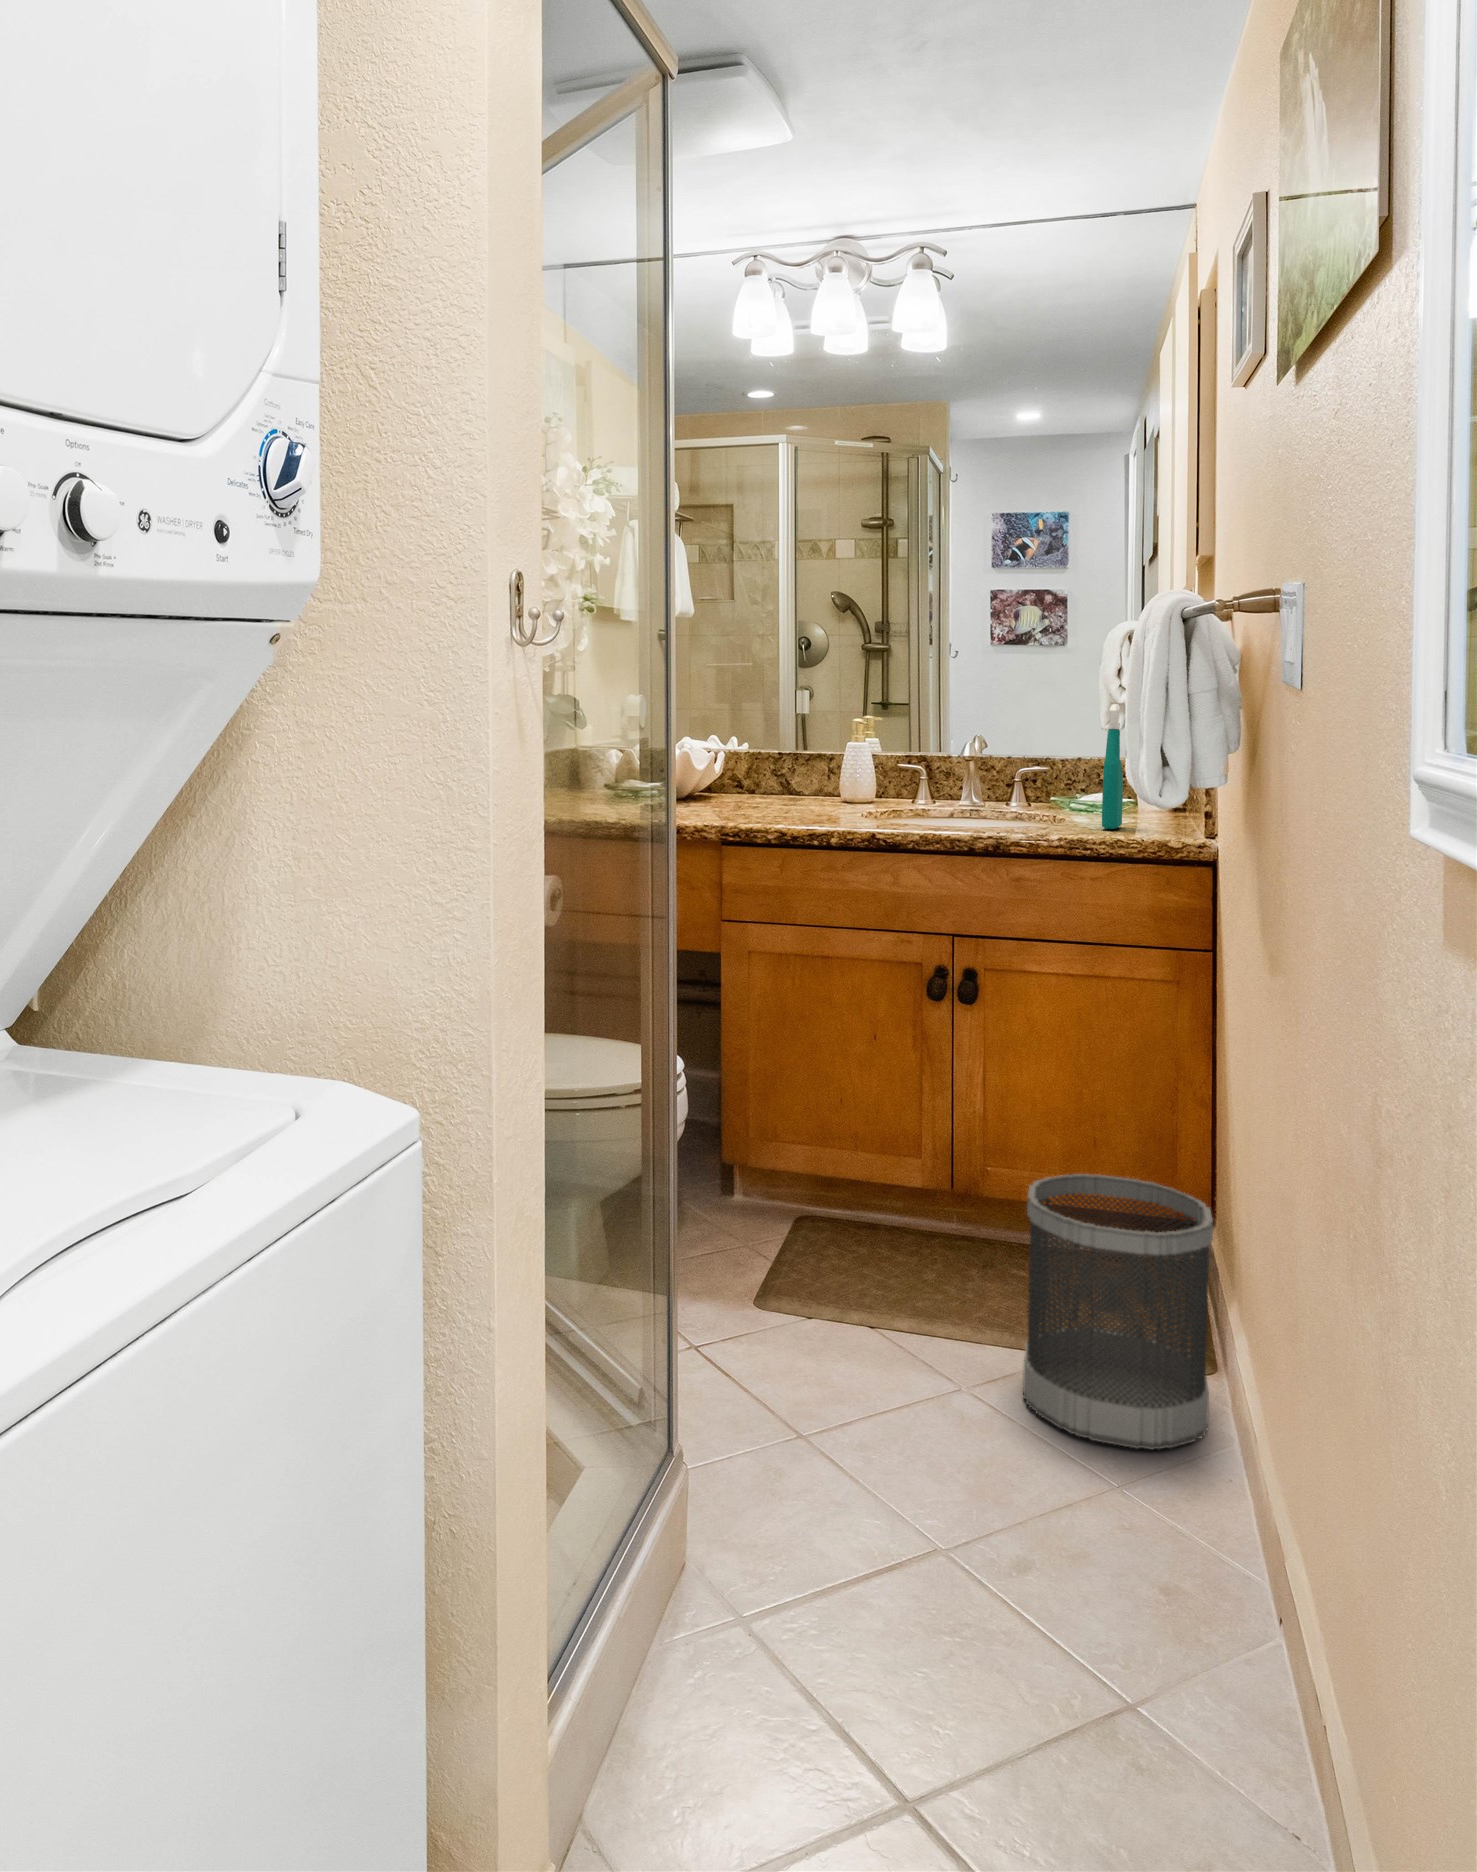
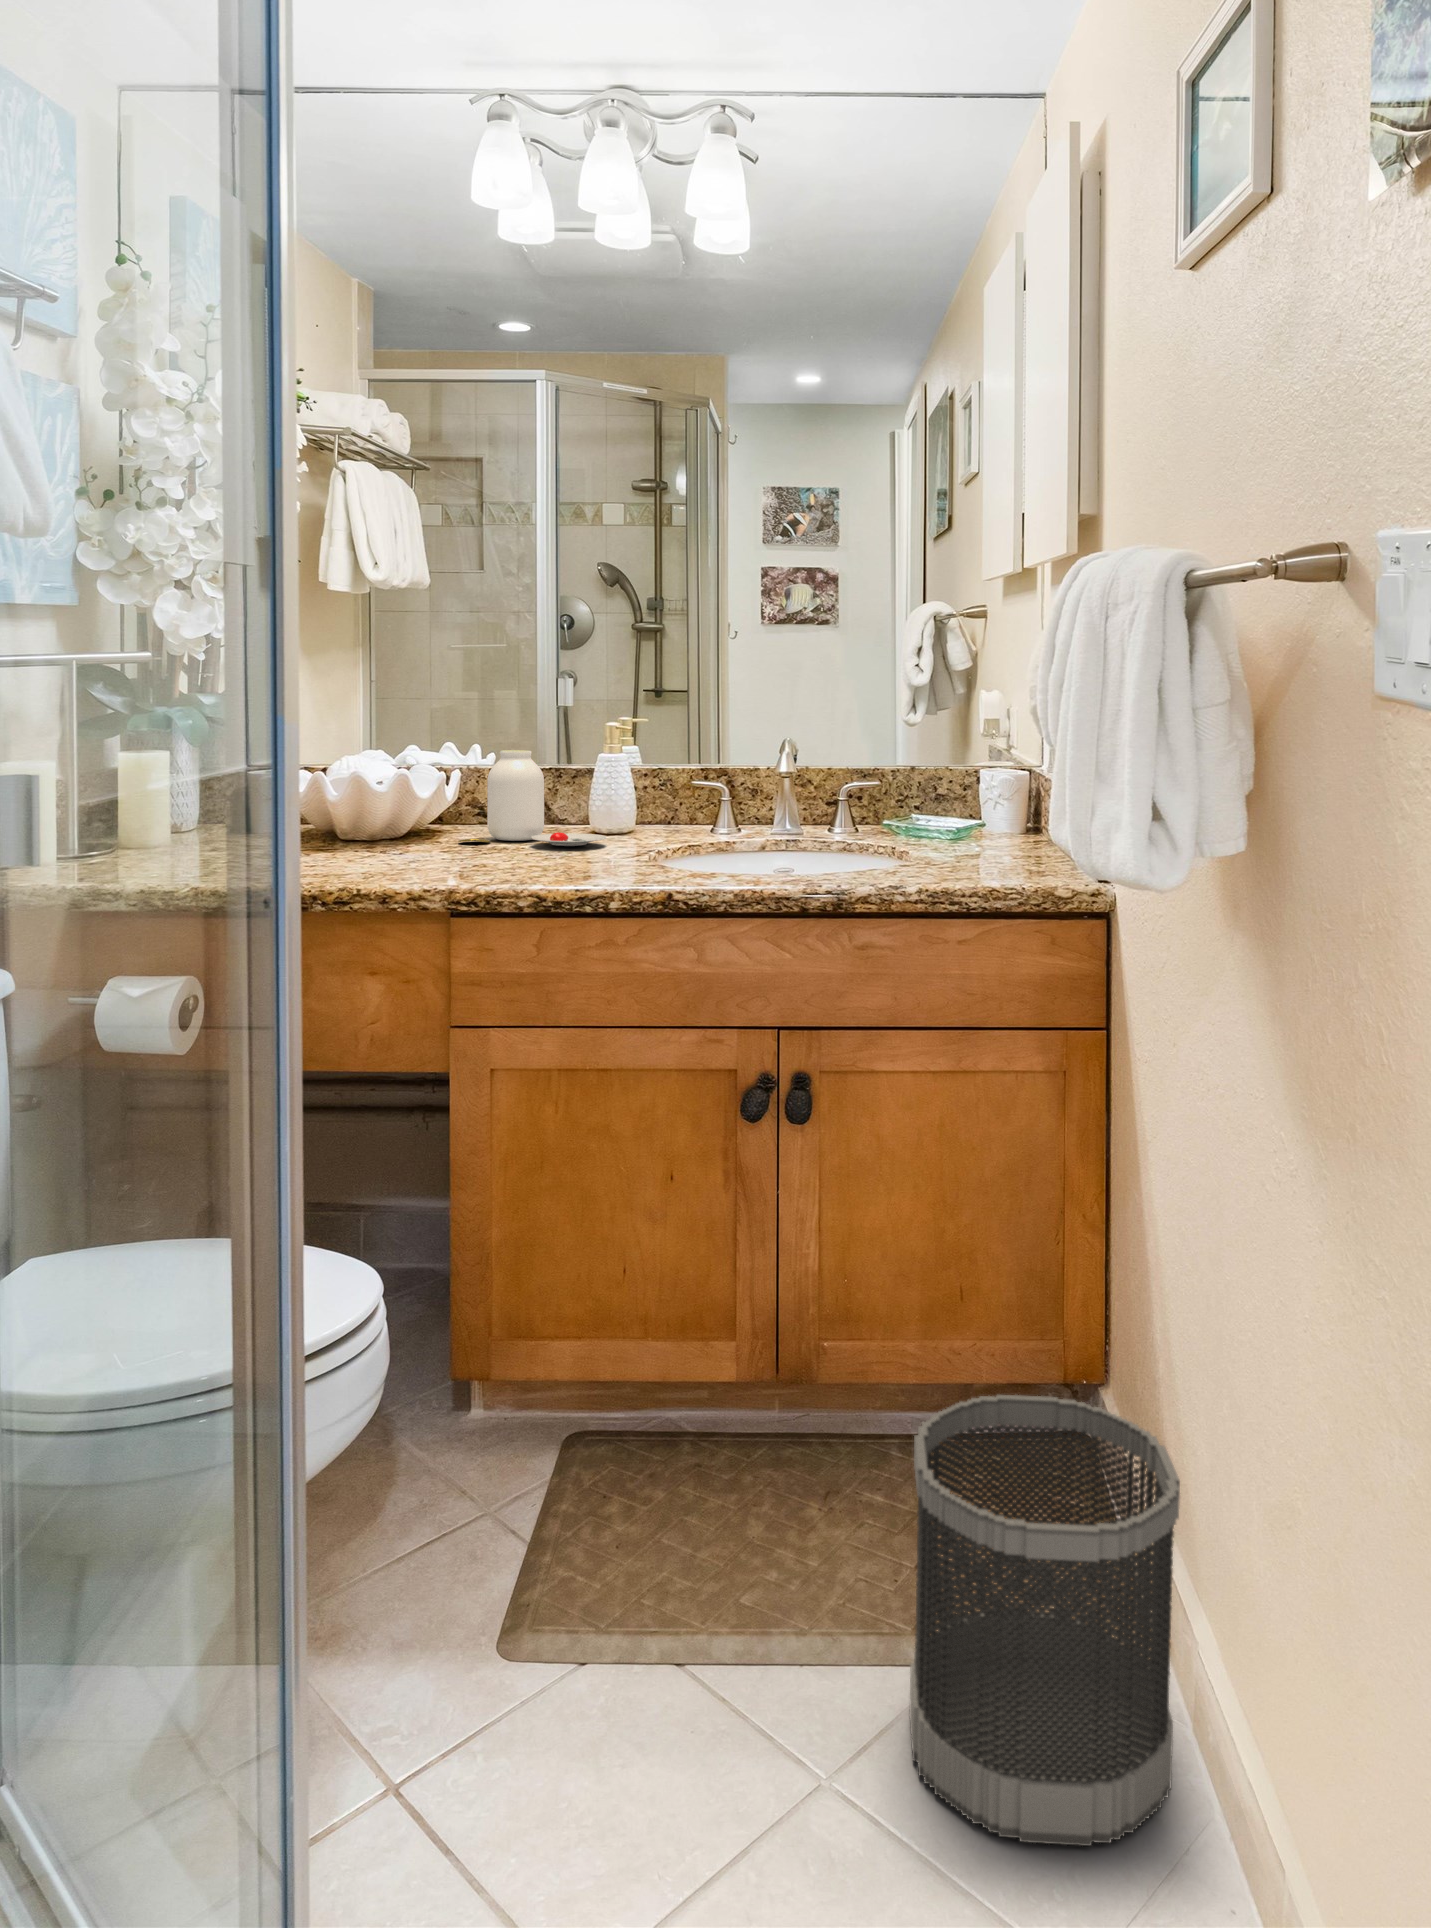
spray bottle: present [1102,704,1123,829] -> none [960,702,982,869]
jar: none [724,738,833,807] -> present [458,750,606,846]

